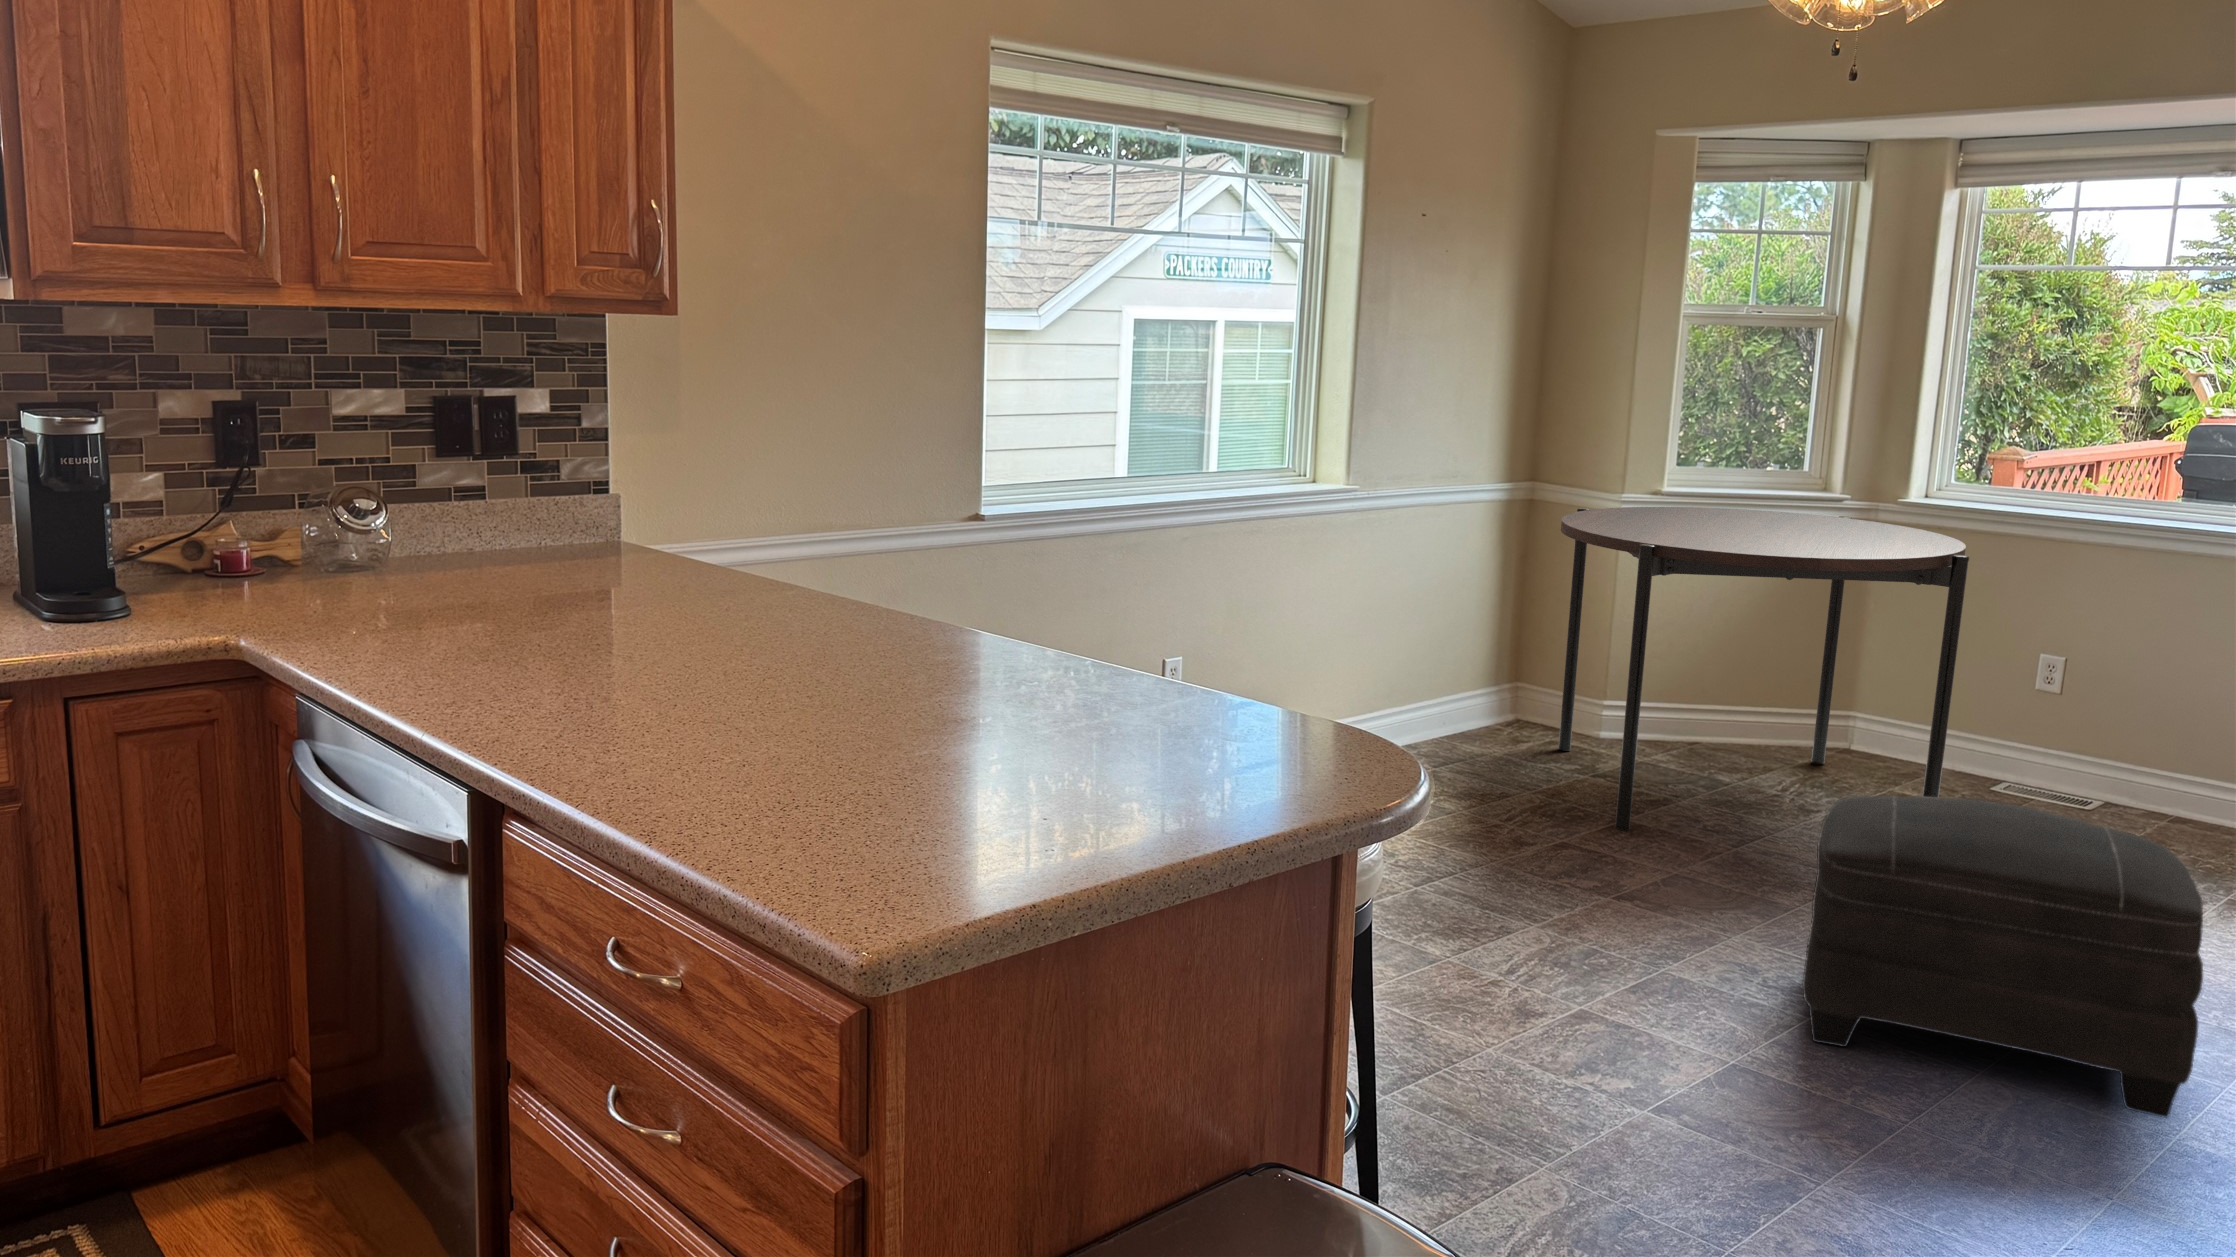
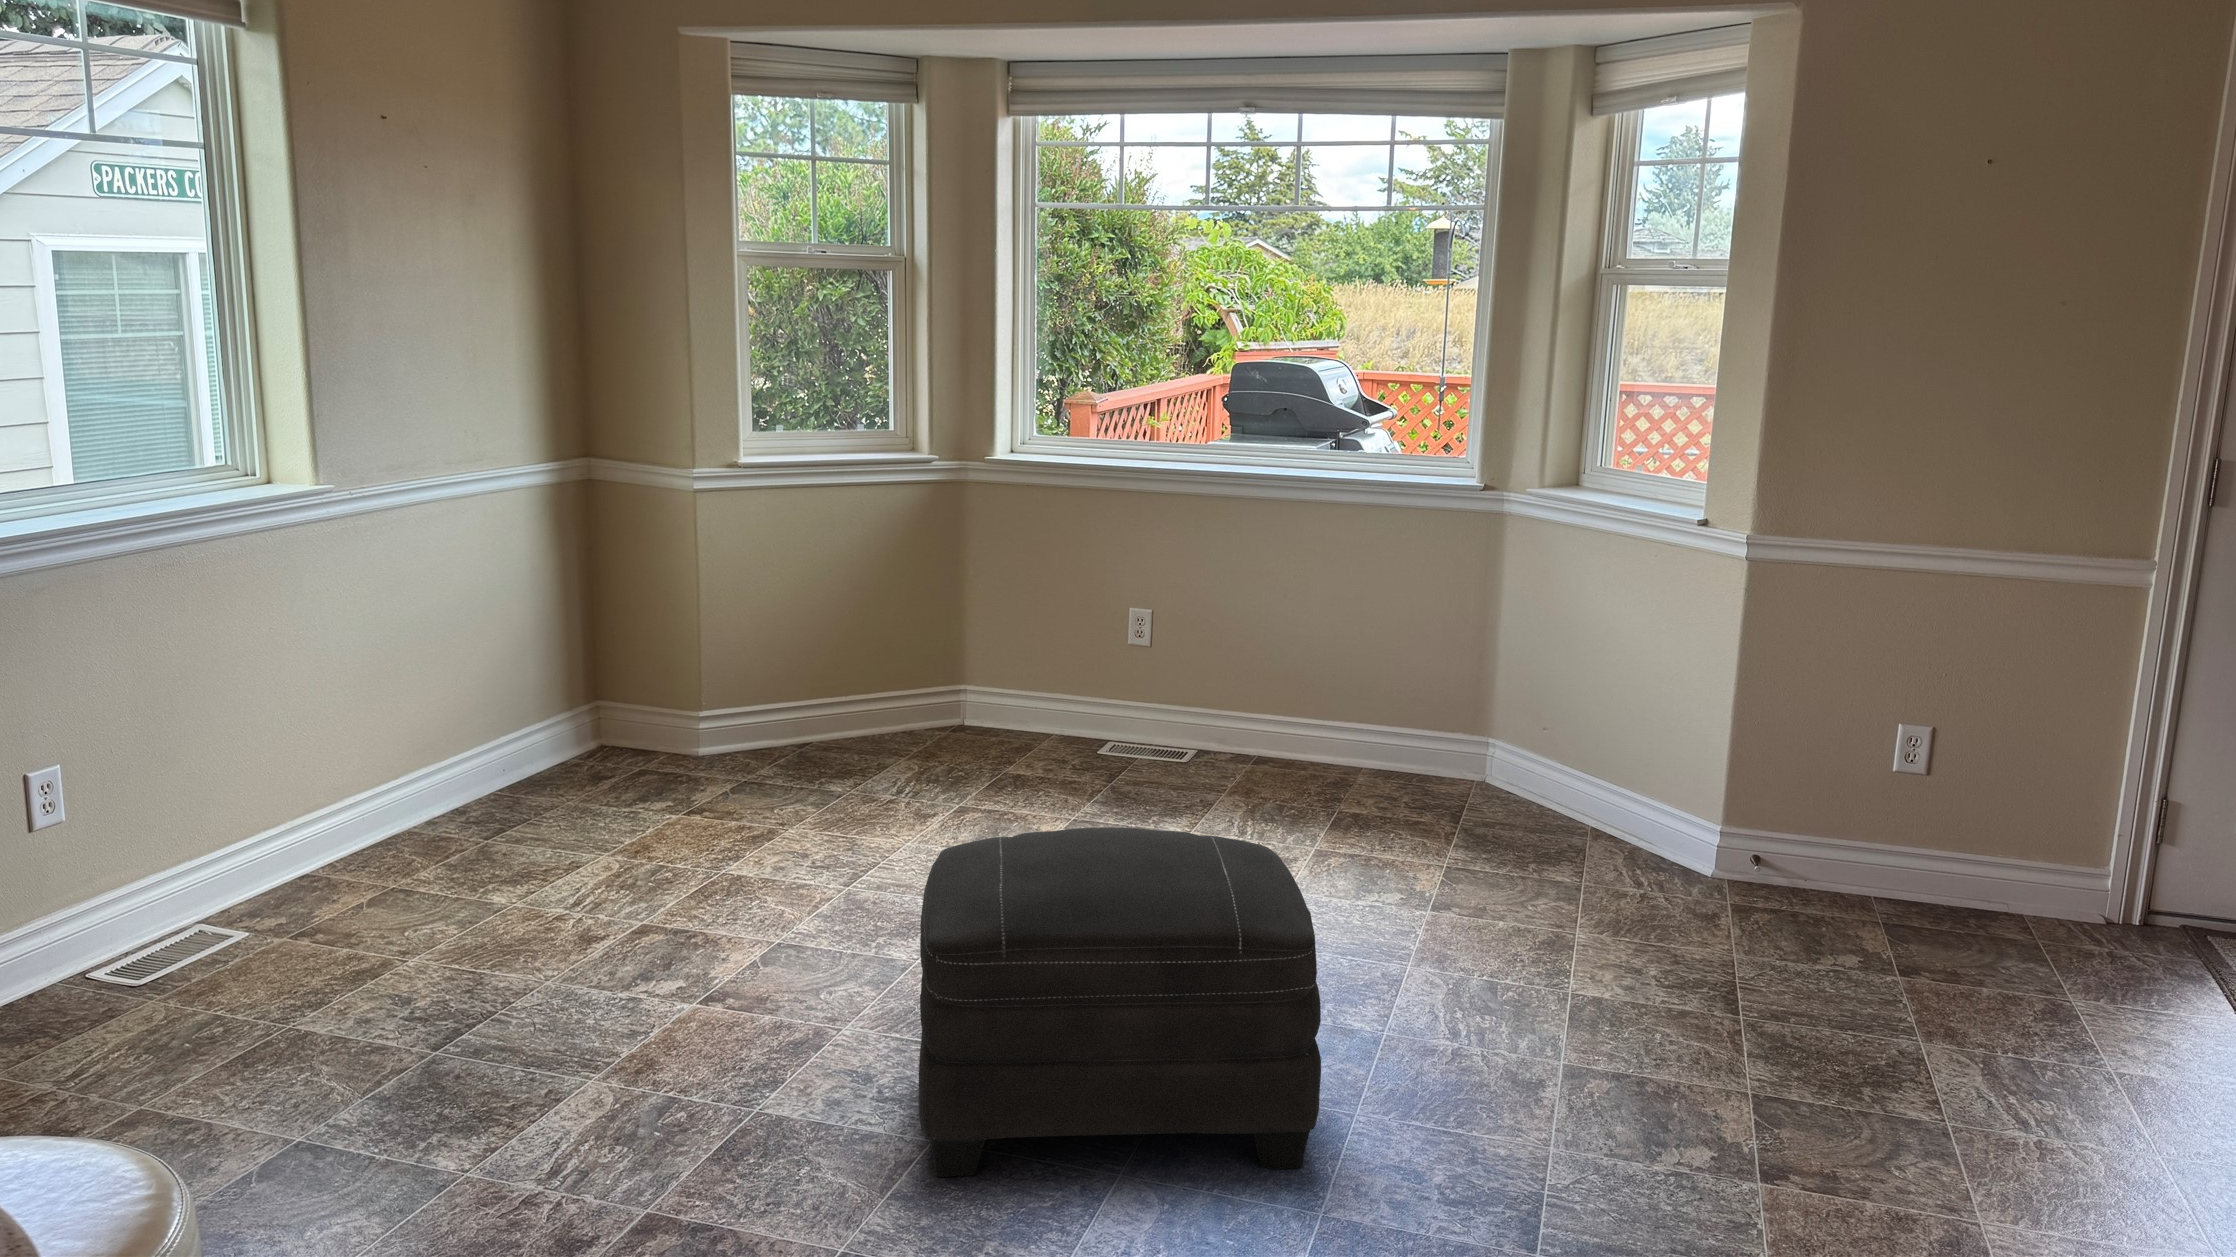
dining table: present [1558,507,1969,831] -> none [612,475,1056,889]

